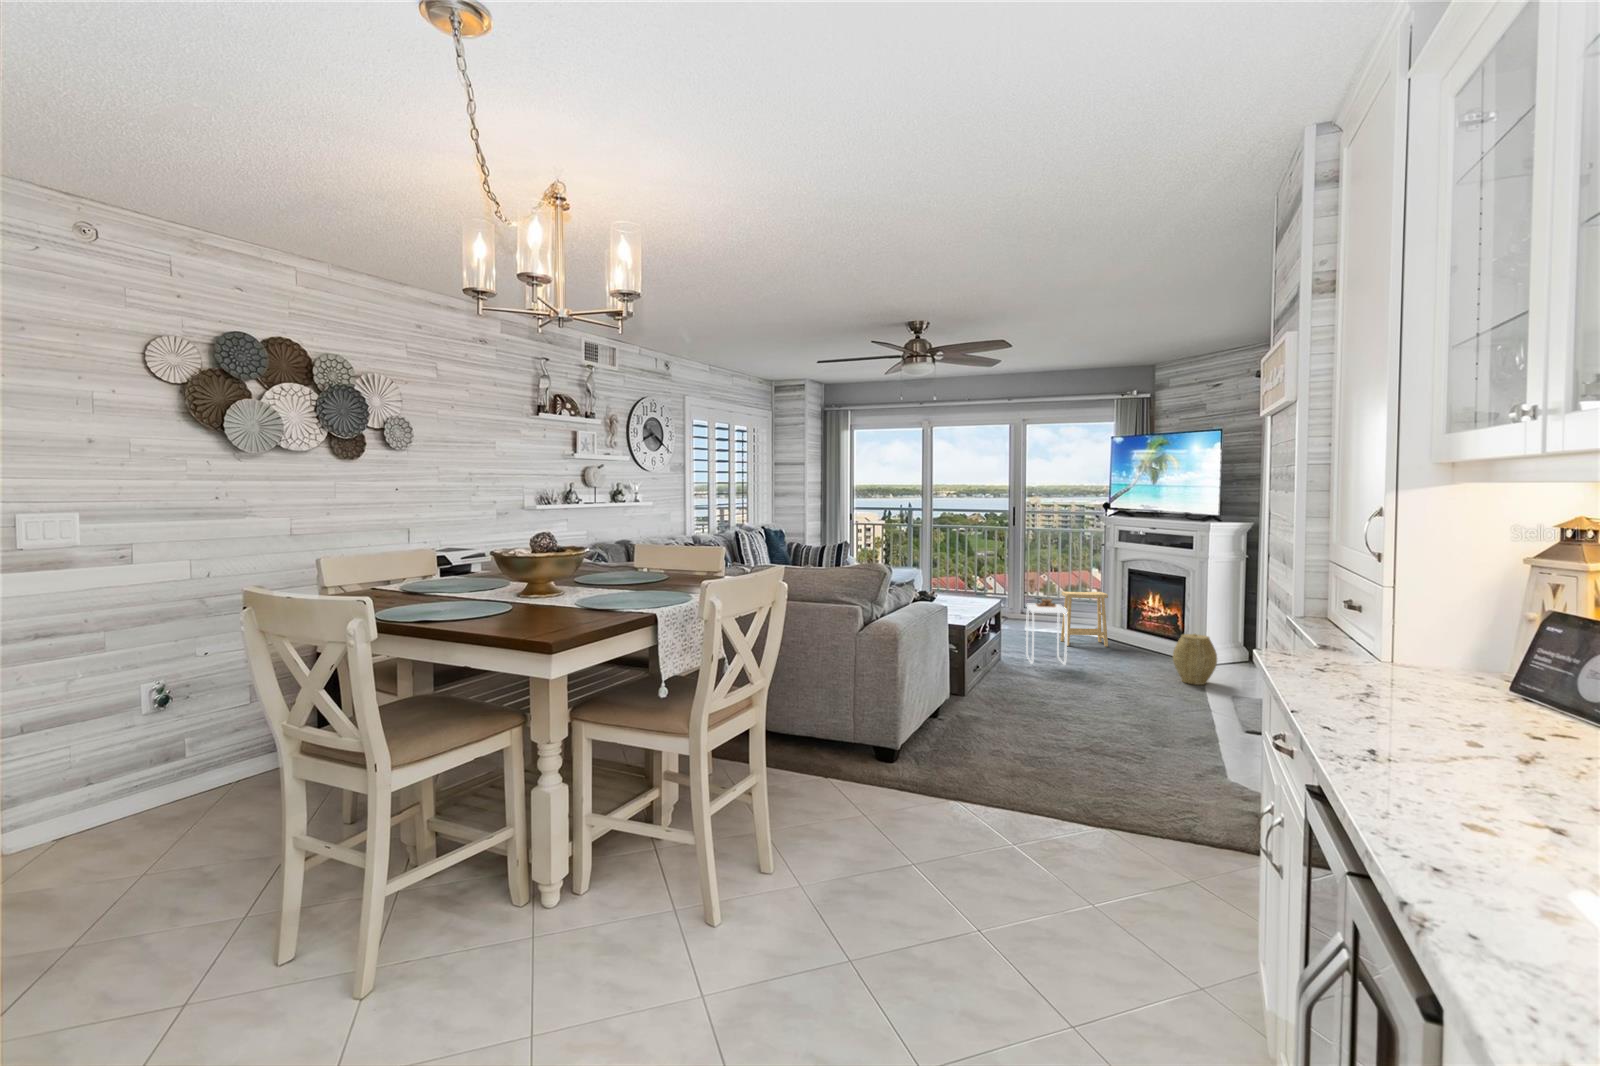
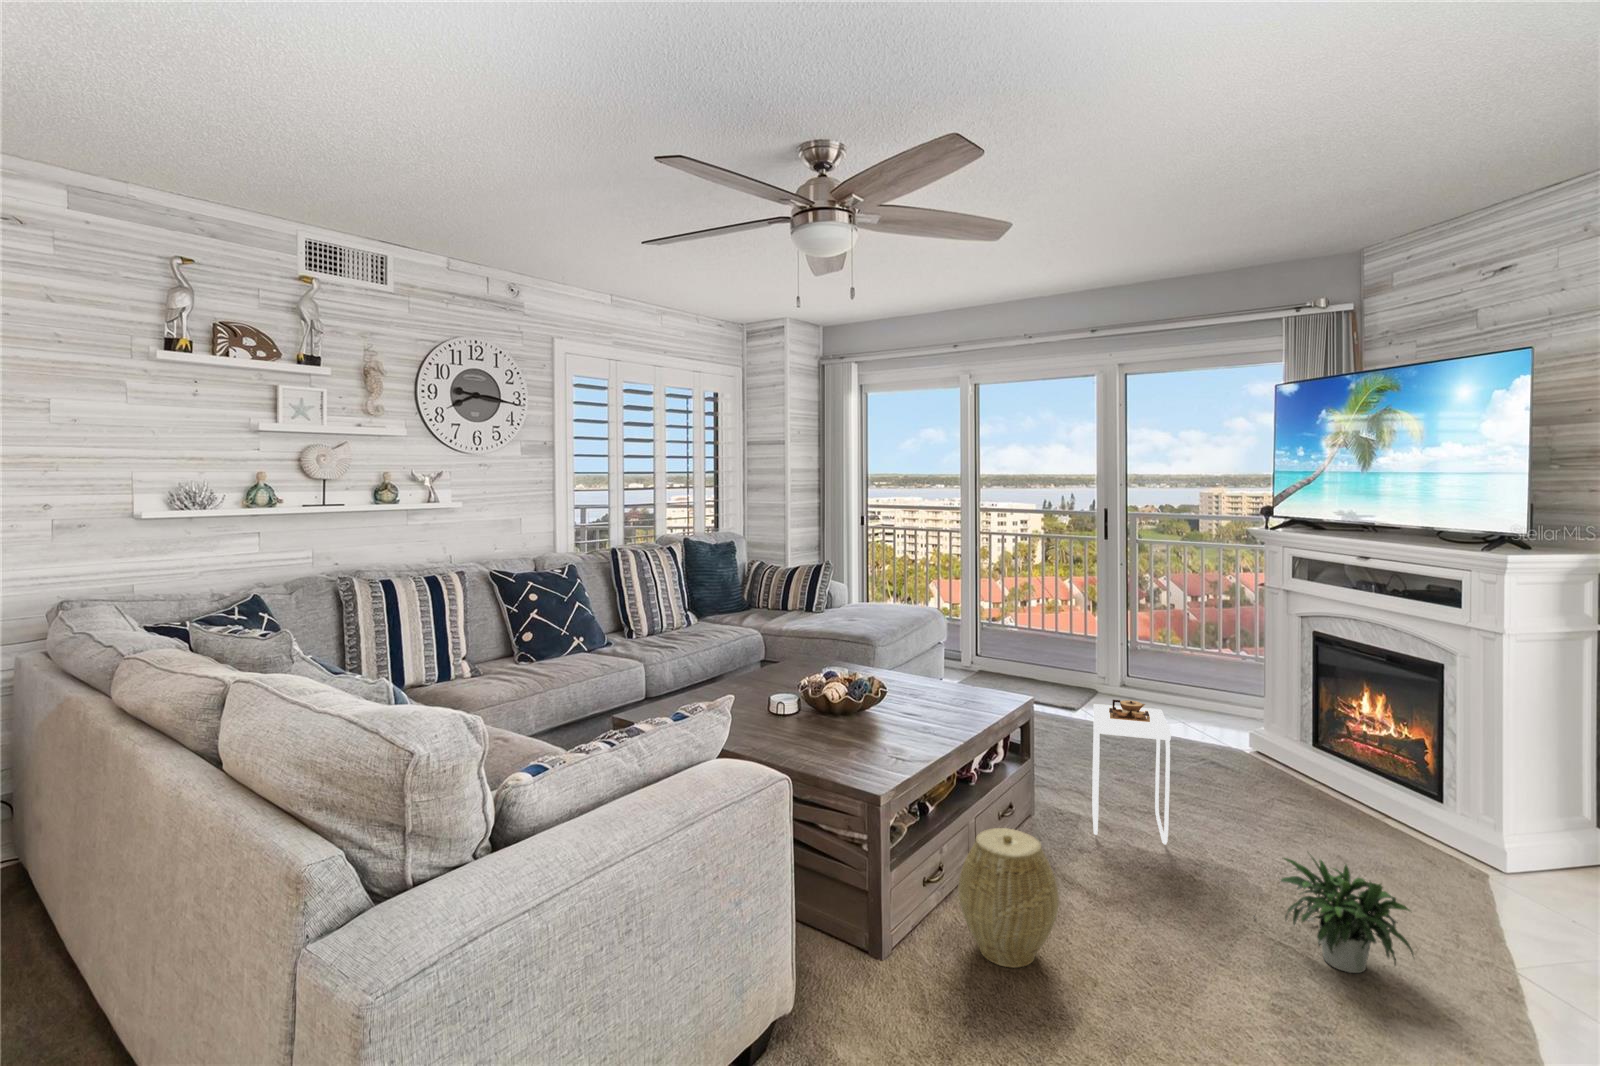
footstool: present [1061,591,1108,647] -> none [1174,668,1268,781]
woven basket: present [1173,633,1217,685] -> present [958,828,1059,968]
potted plant: none [1105,646,1166,690] -> present [1254,857,1414,973]

